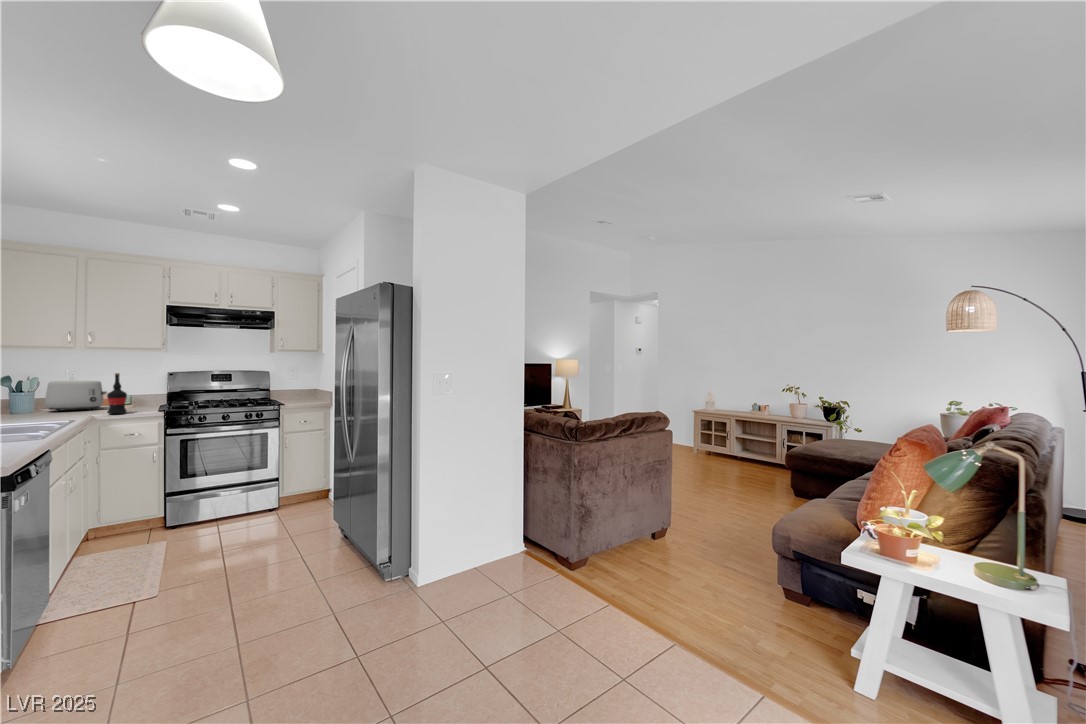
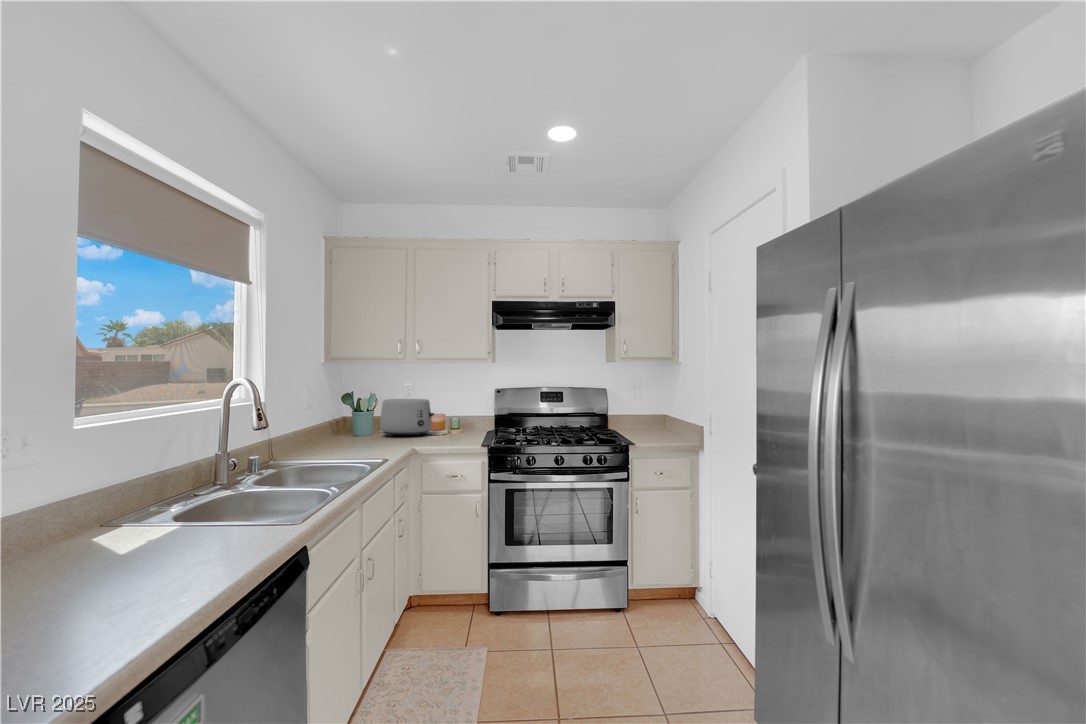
wine bottle: present [107,373,127,414] -> none [429,392,449,448]

